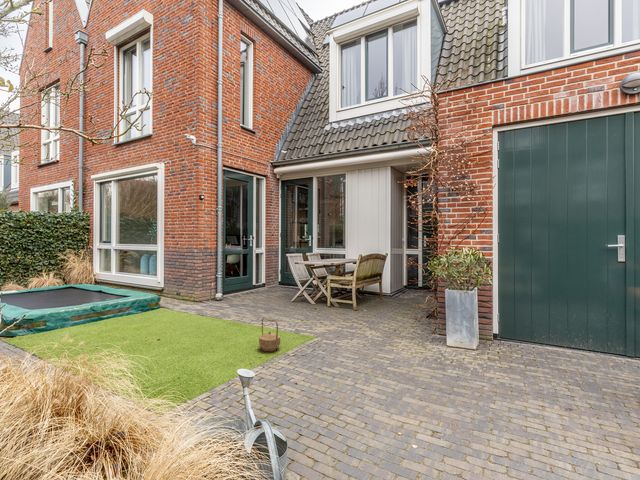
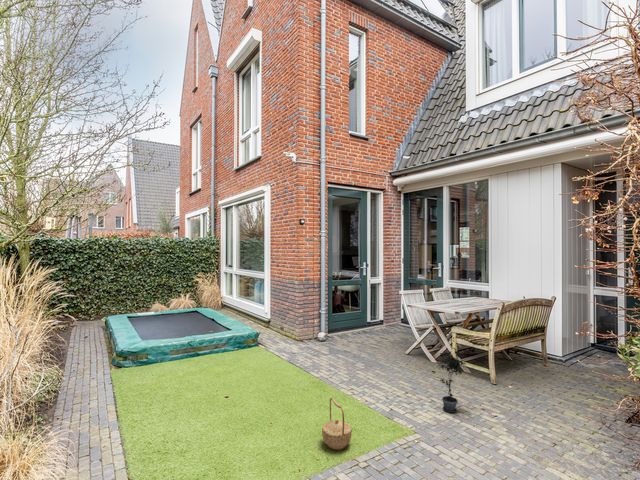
potted plant: none [327,282,347,325] -> present [438,348,467,413]

